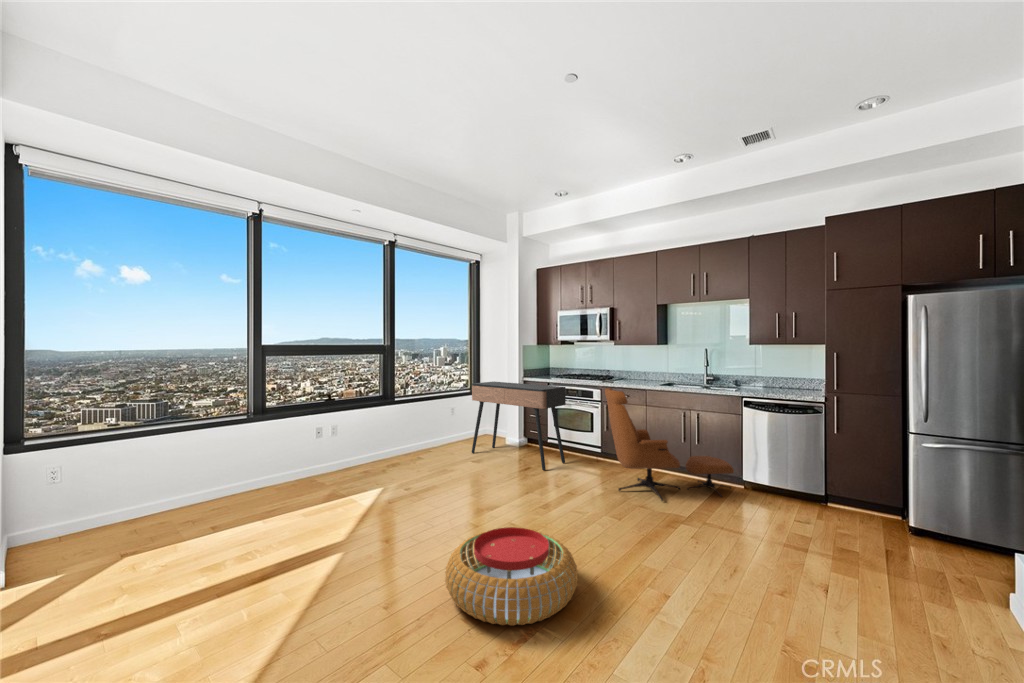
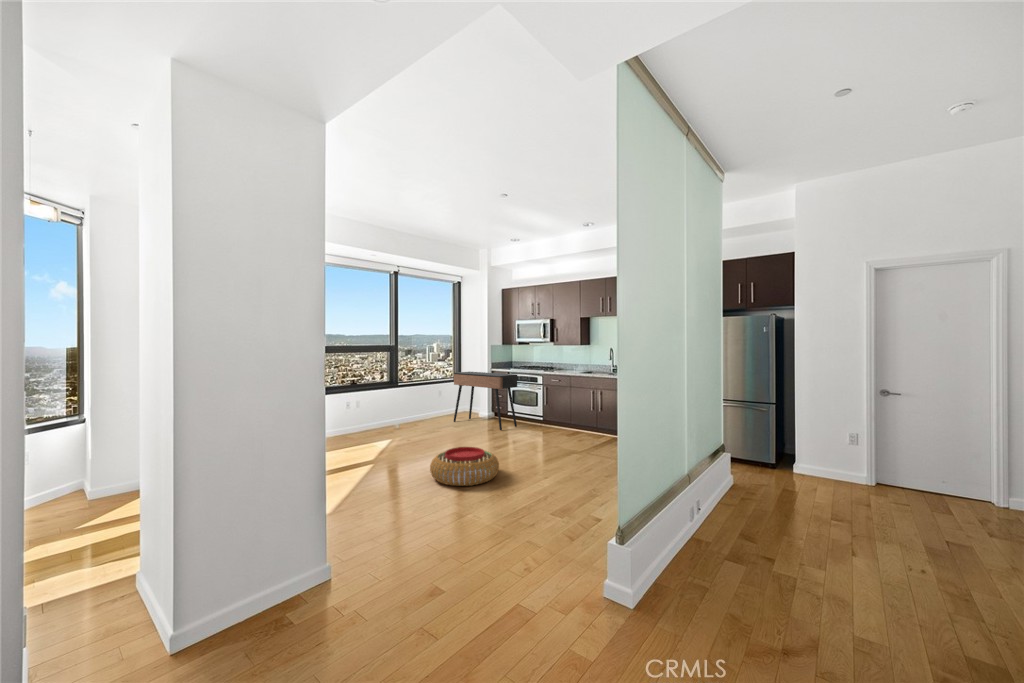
lounge chair: present [605,388,734,501] -> none [537,374,618,444]

